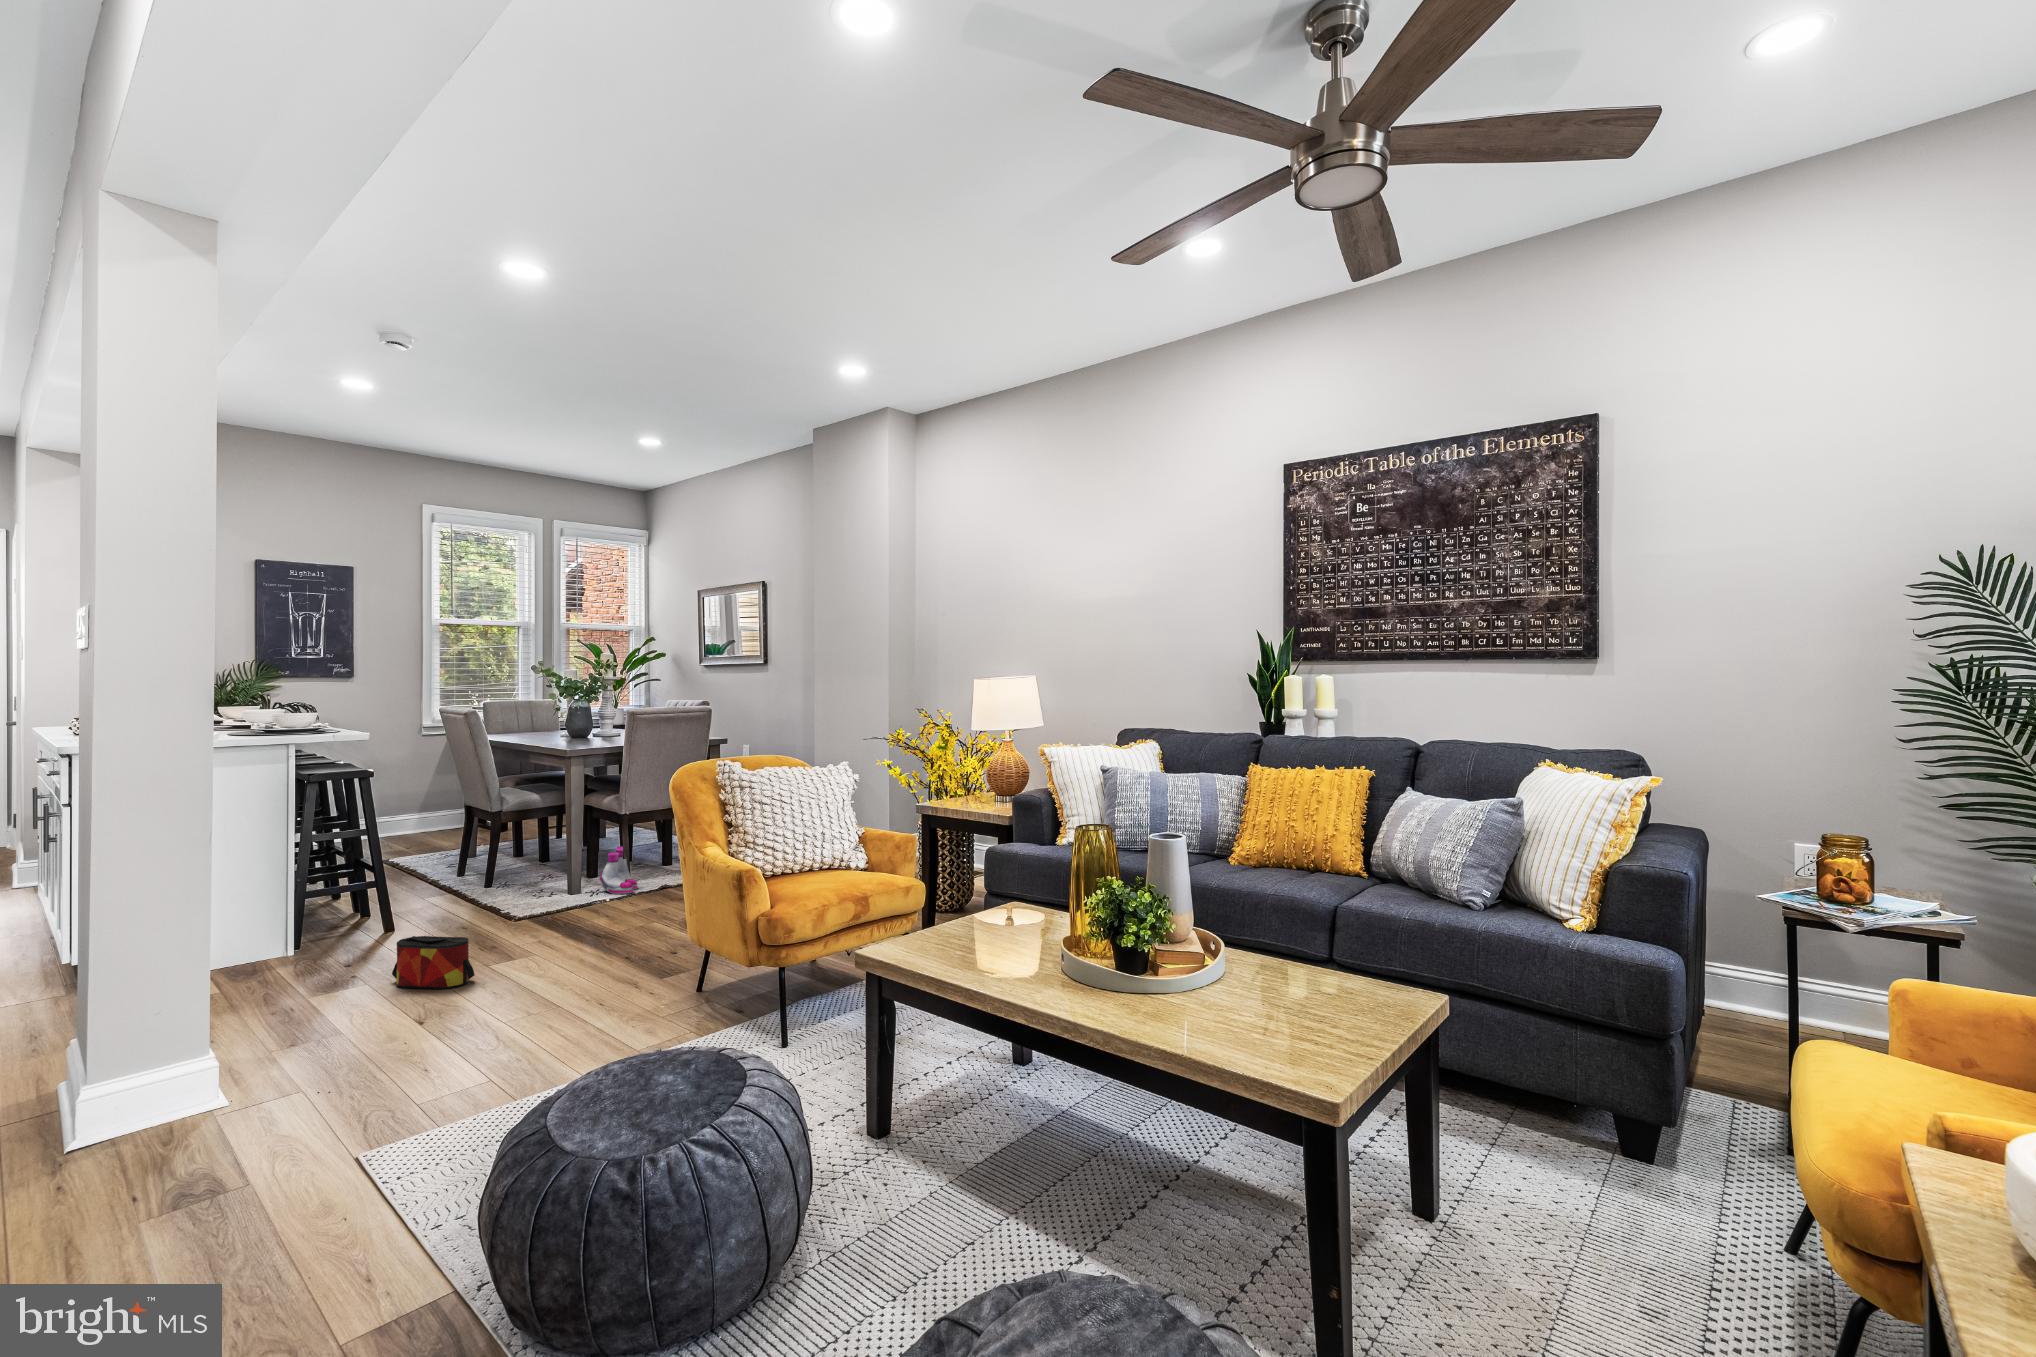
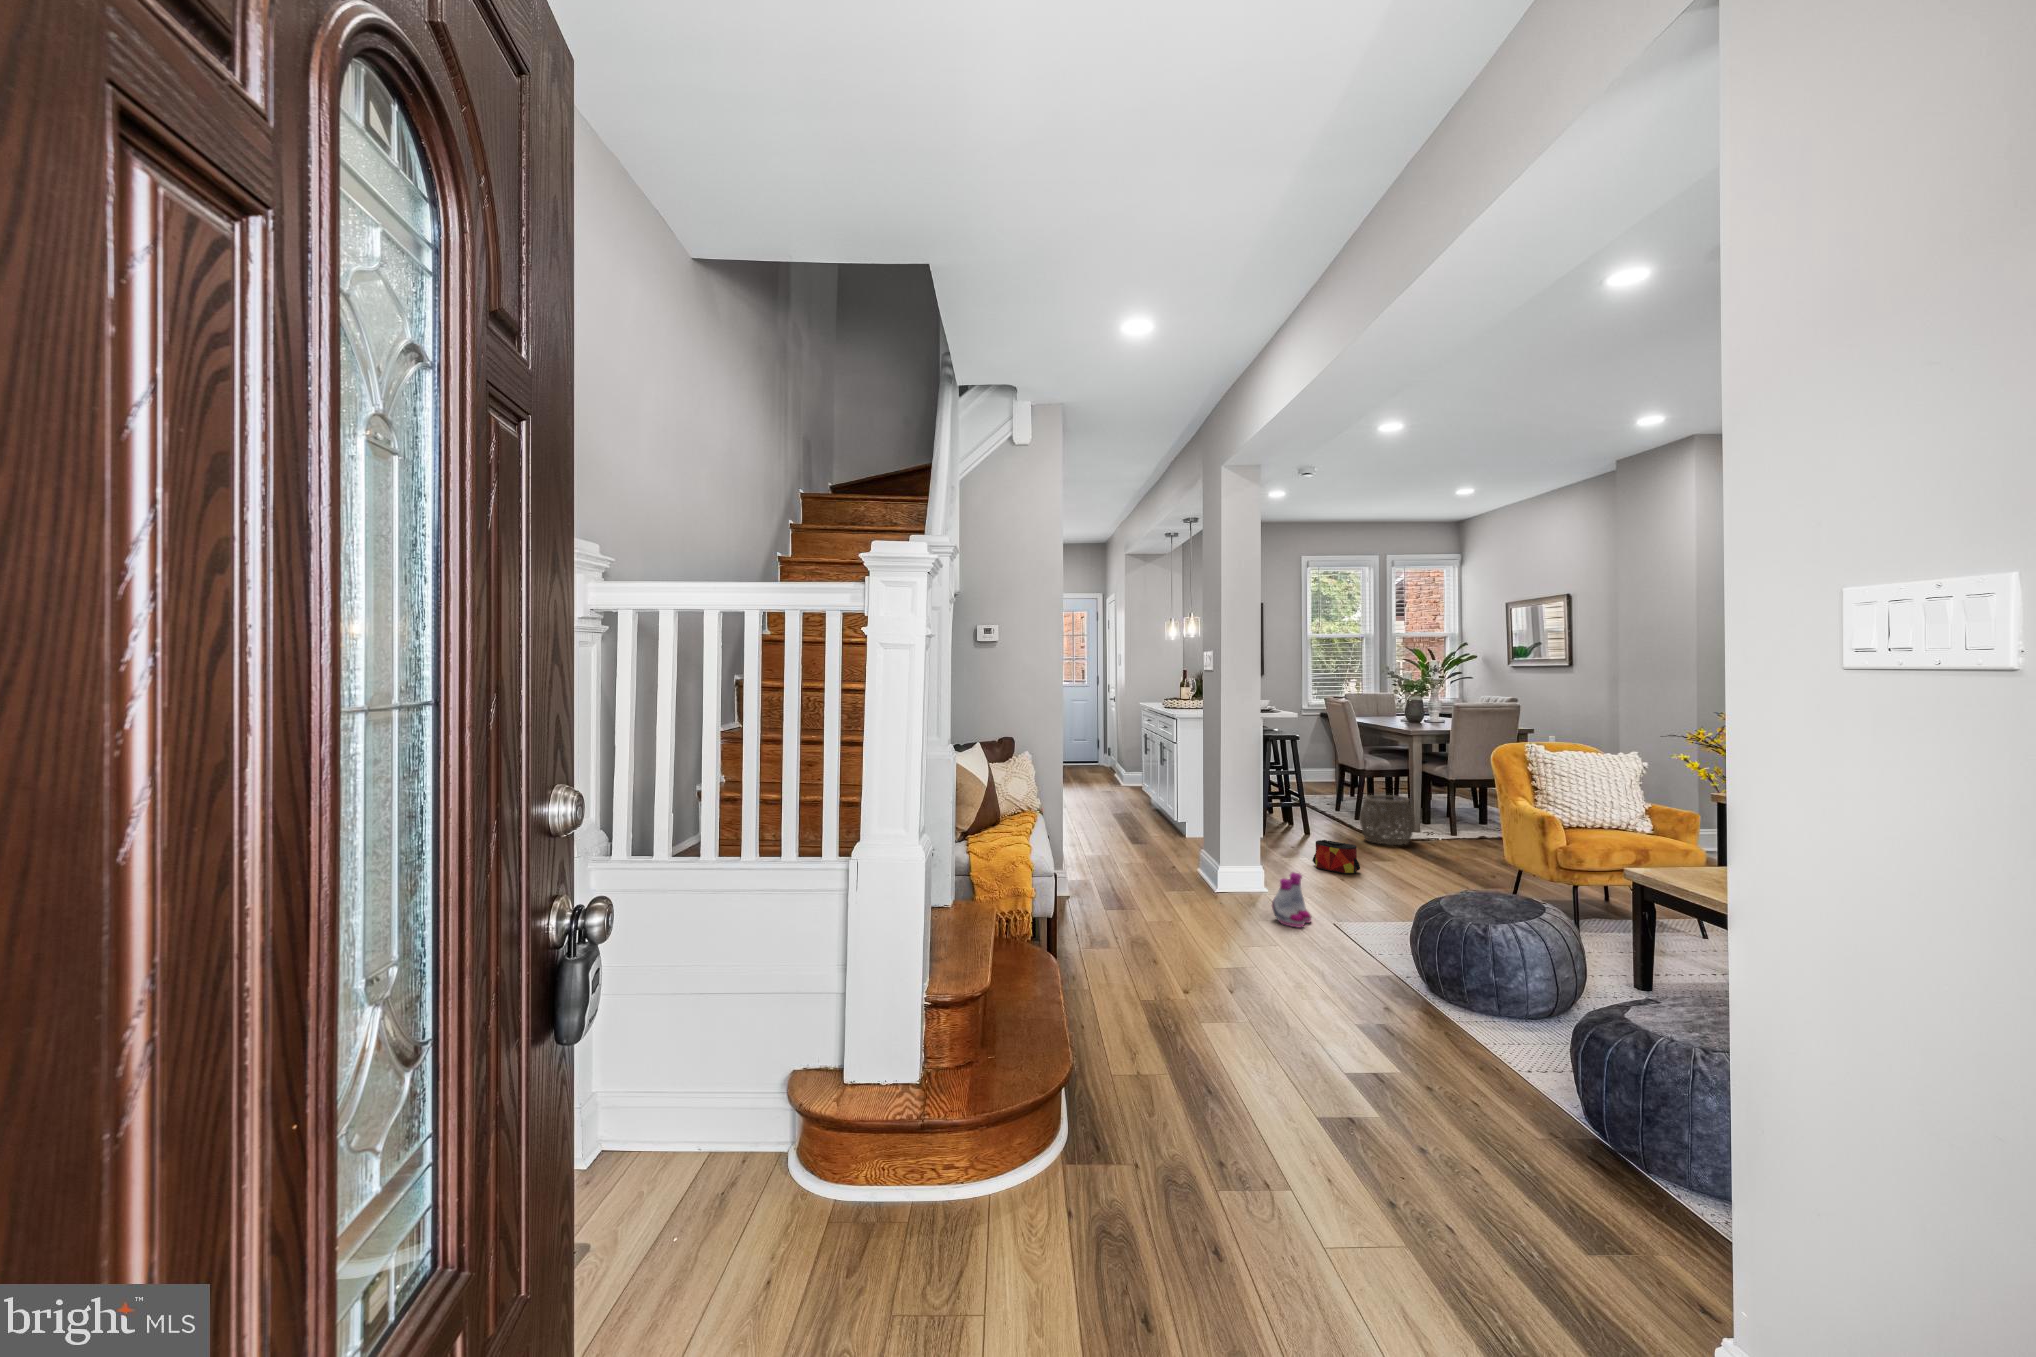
woven basket: none [489,845,574,921] -> present [1360,795,1415,845]
boots: present [599,846,637,894] -> present [1272,872,1311,928]

